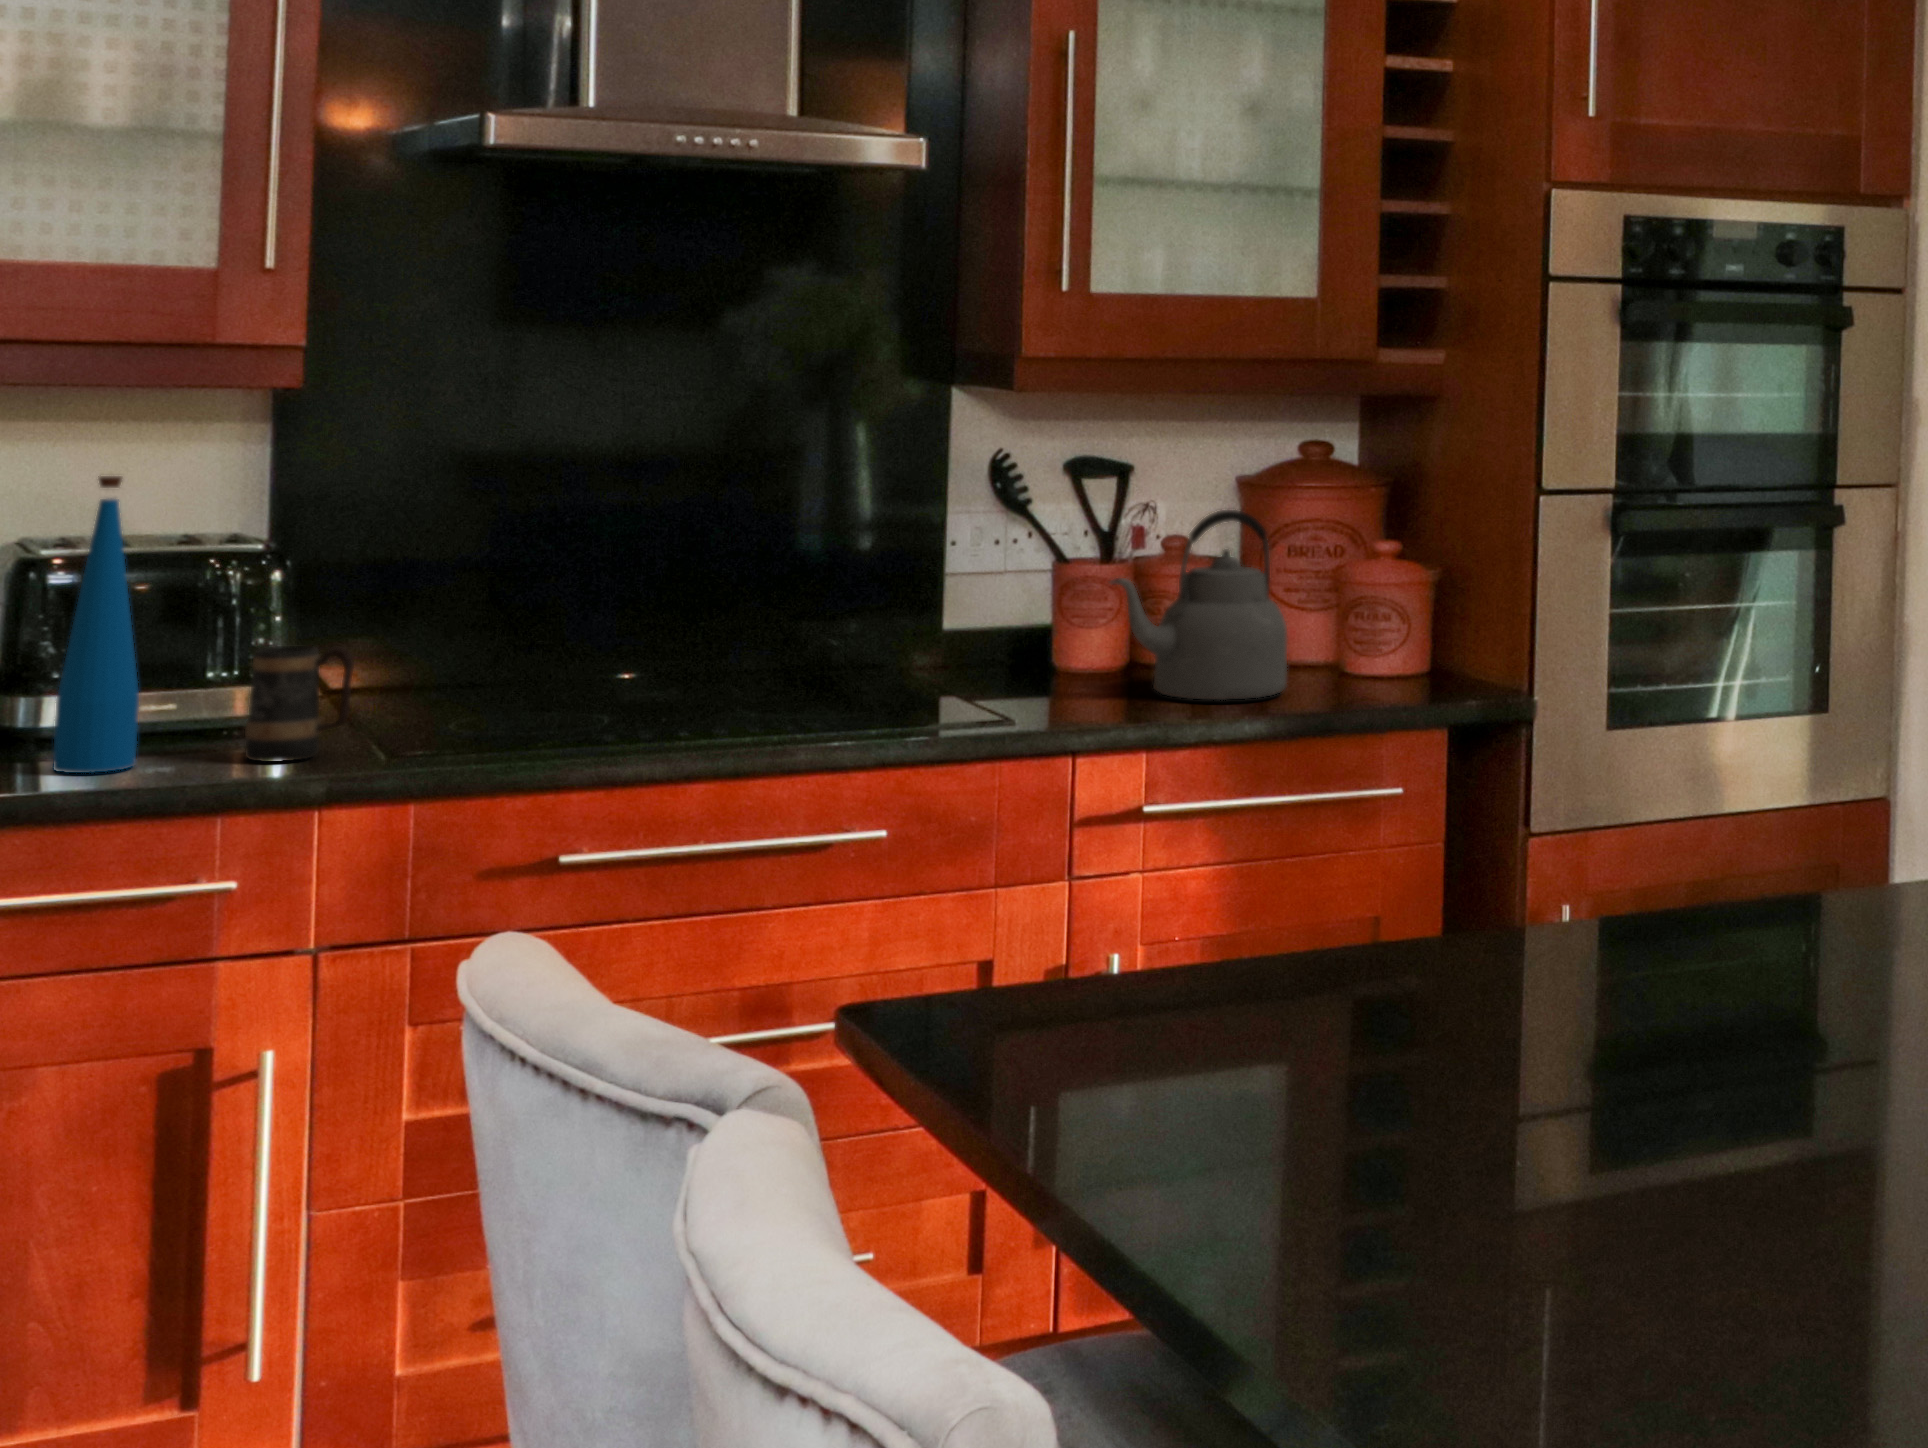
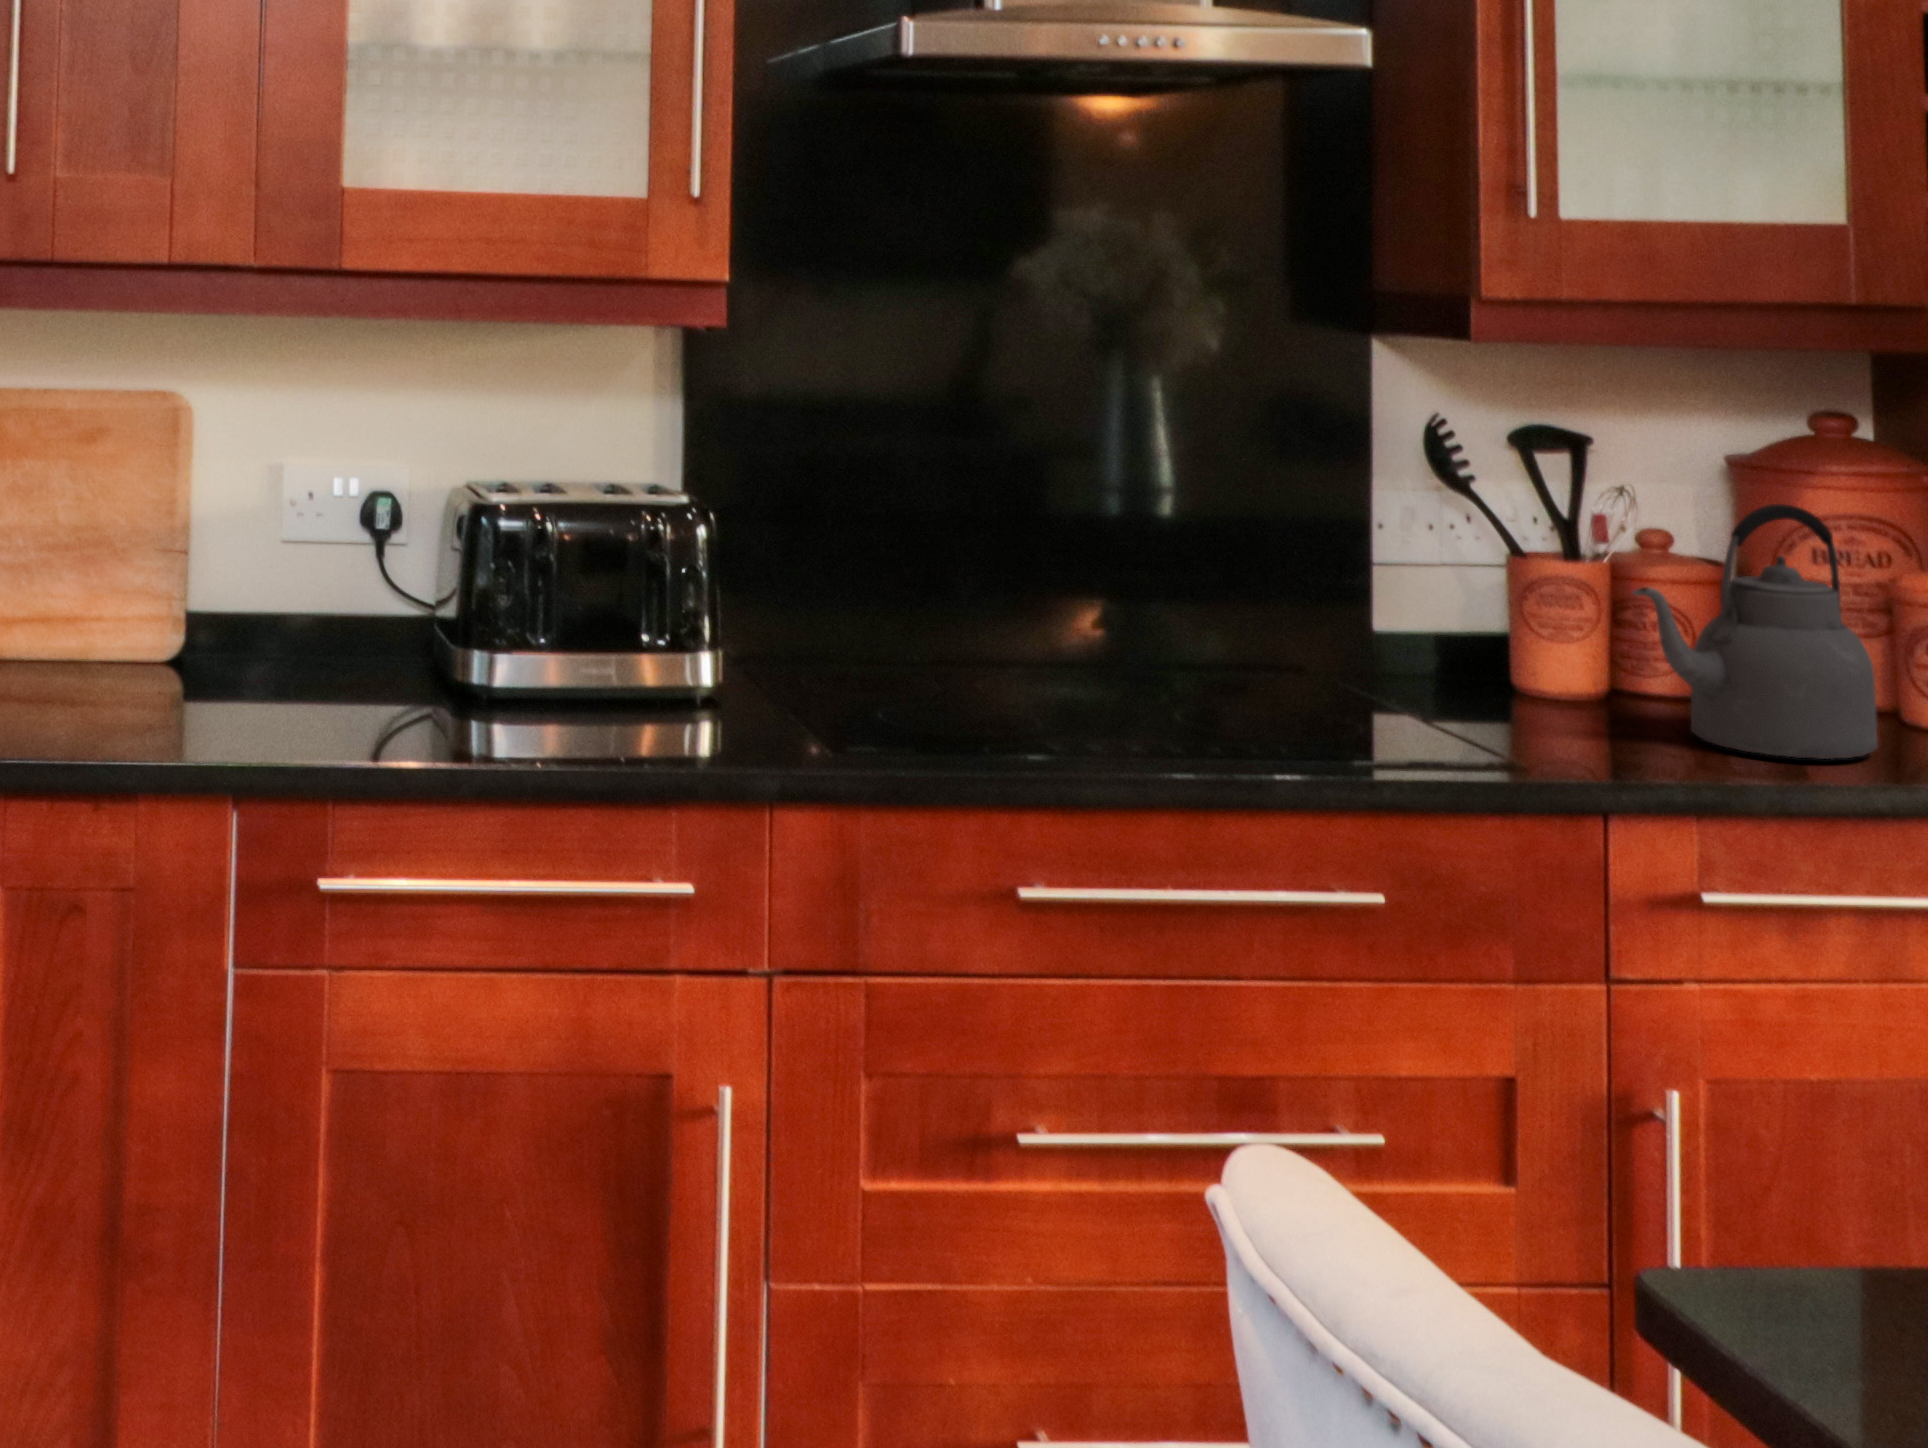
bottle: present [53,476,139,773] -> none [512,423,588,748]
mug: present [245,646,354,762] -> none [690,618,793,750]

